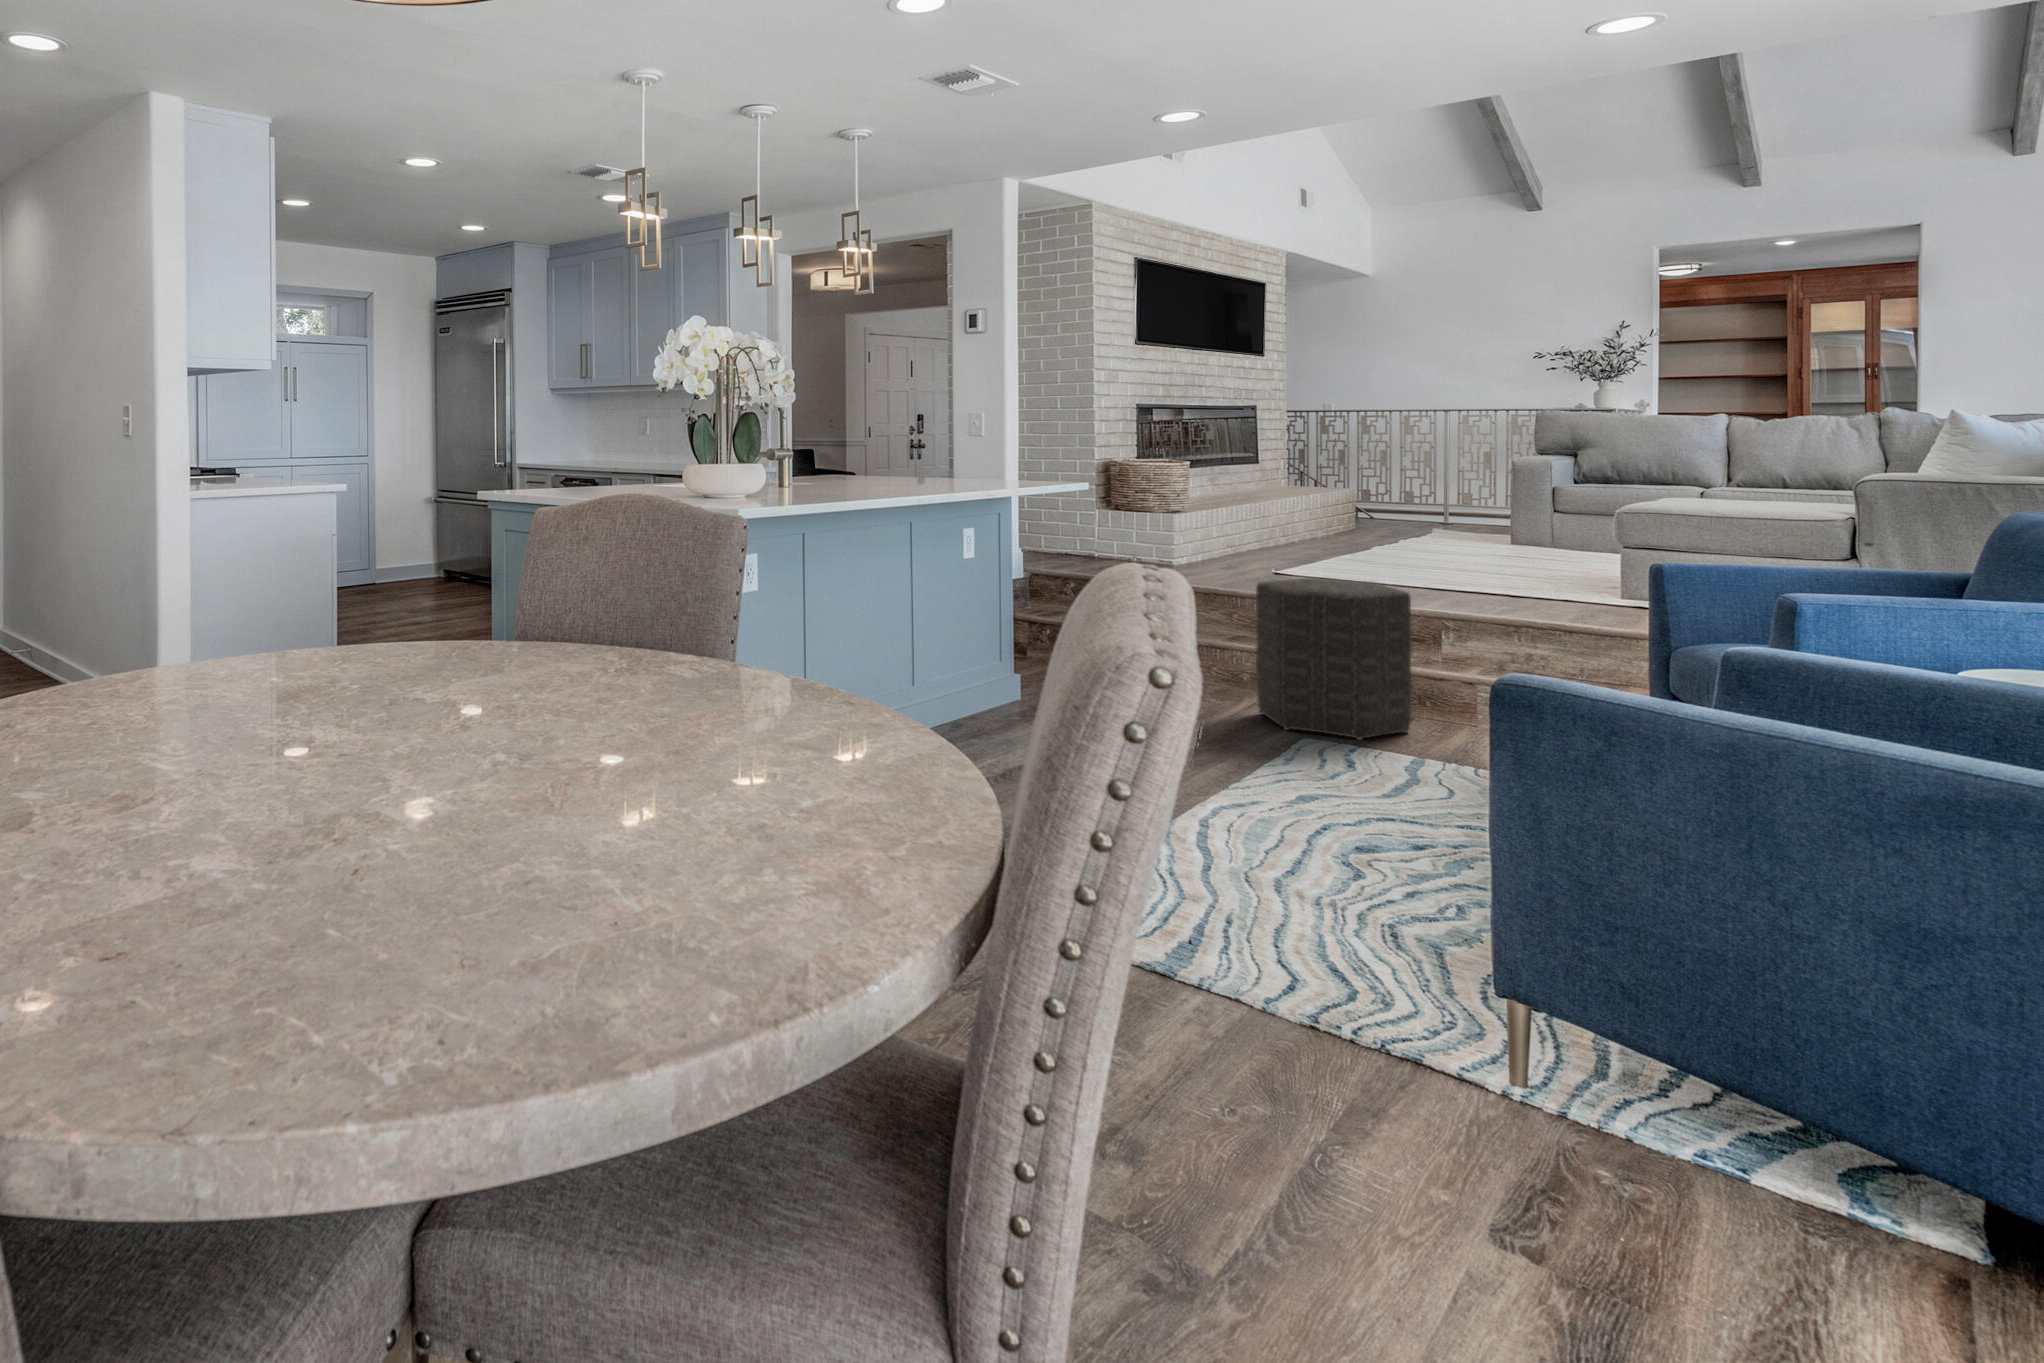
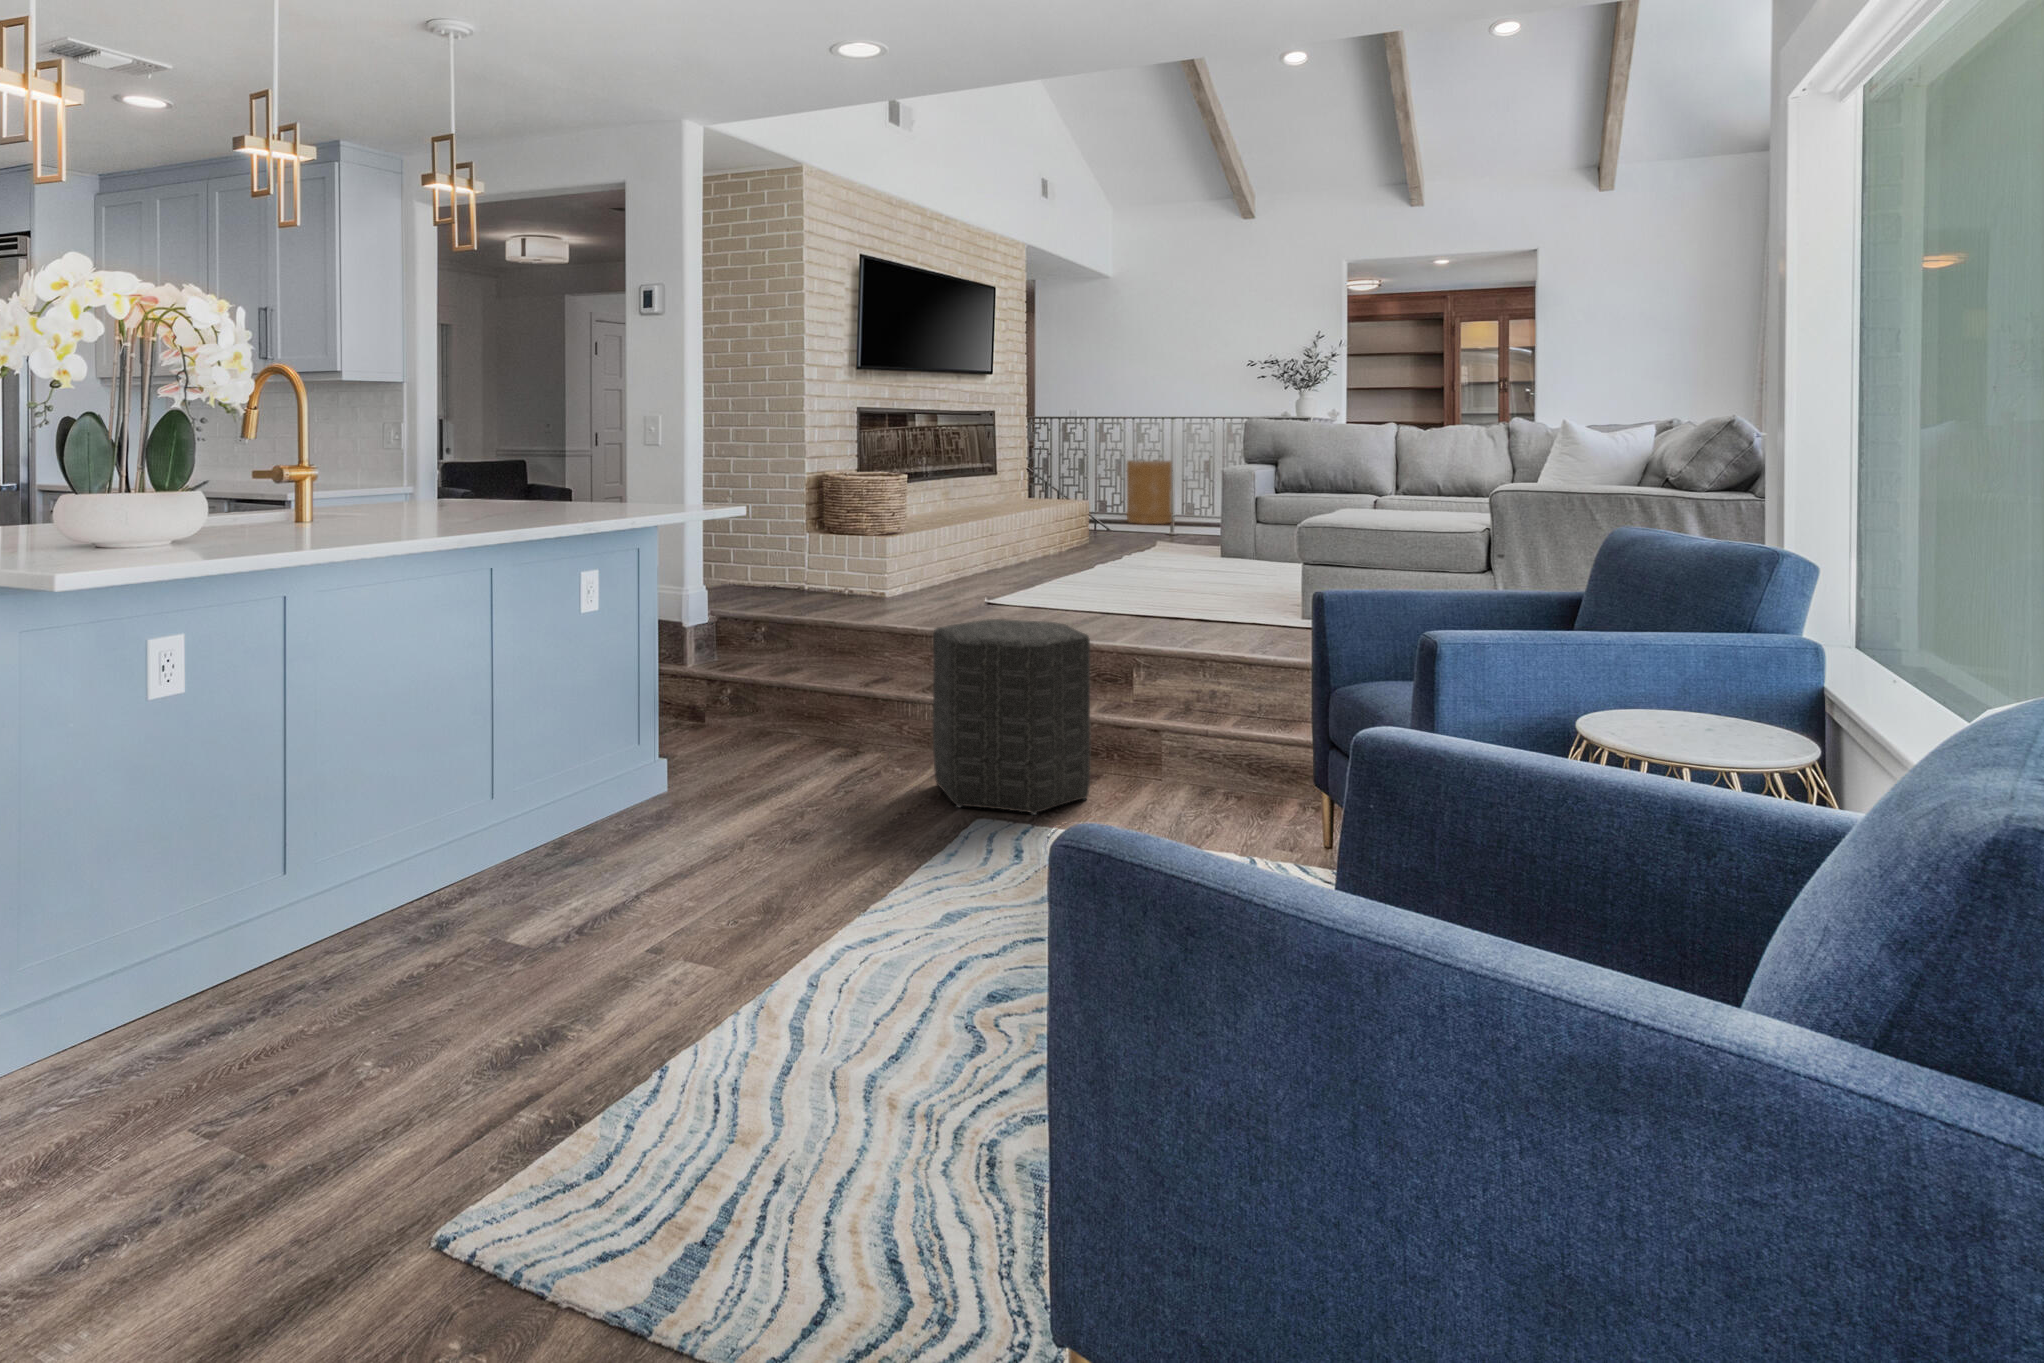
basket: none [1393,452,1447,515] -> present [1127,460,1172,524]

